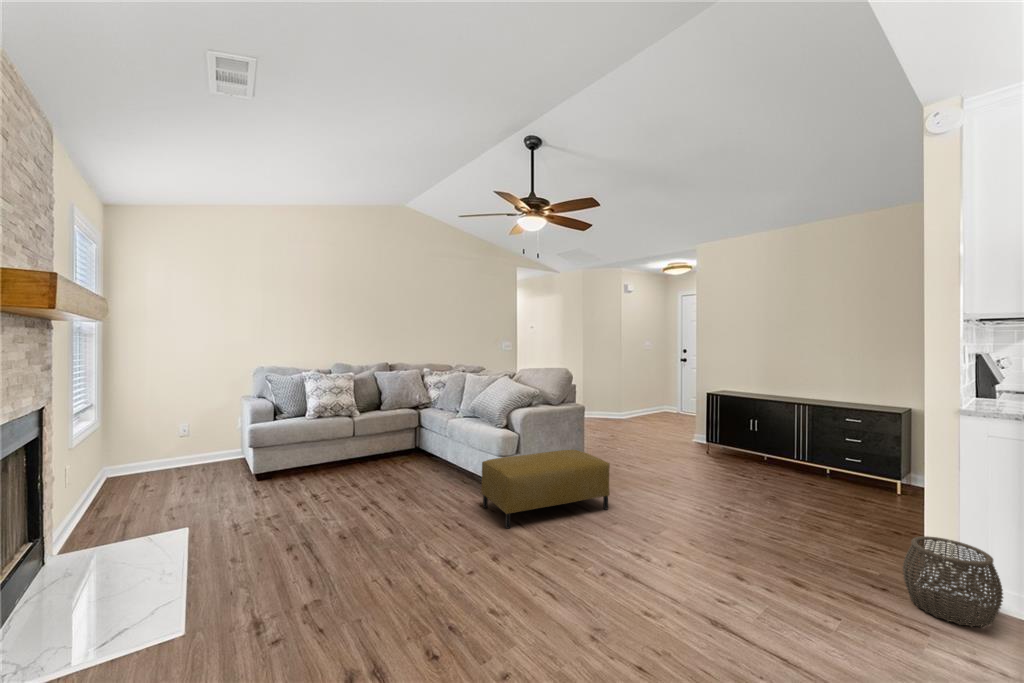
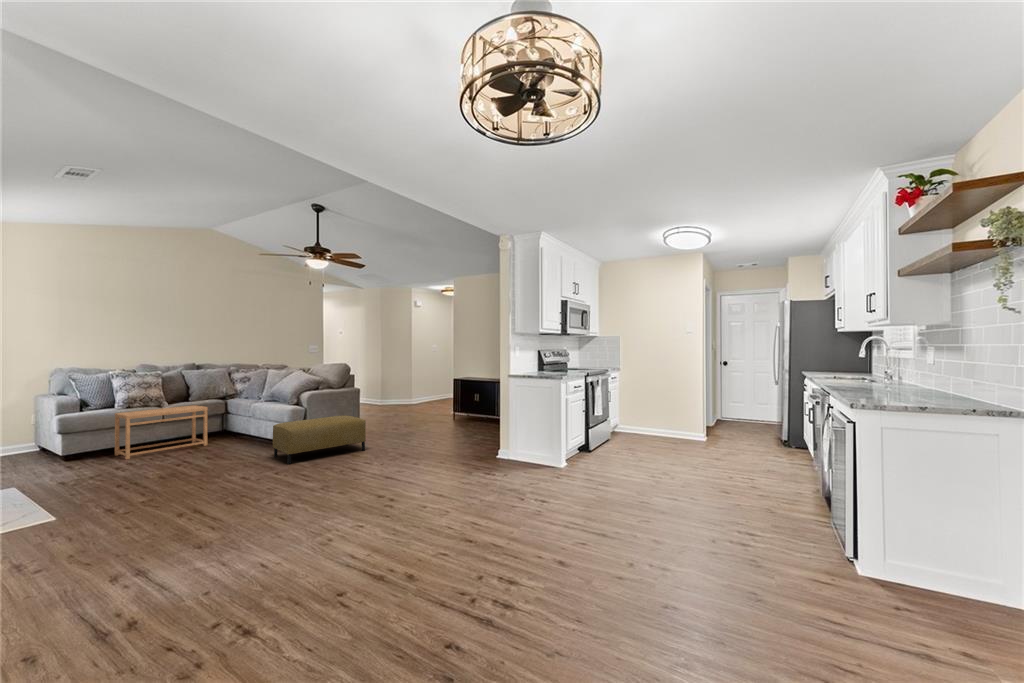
side table: none [305,417,401,486] -> present [115,405,208,459]
woven basket: present [902,536,1003,627] -> none [495,434,530,470]

